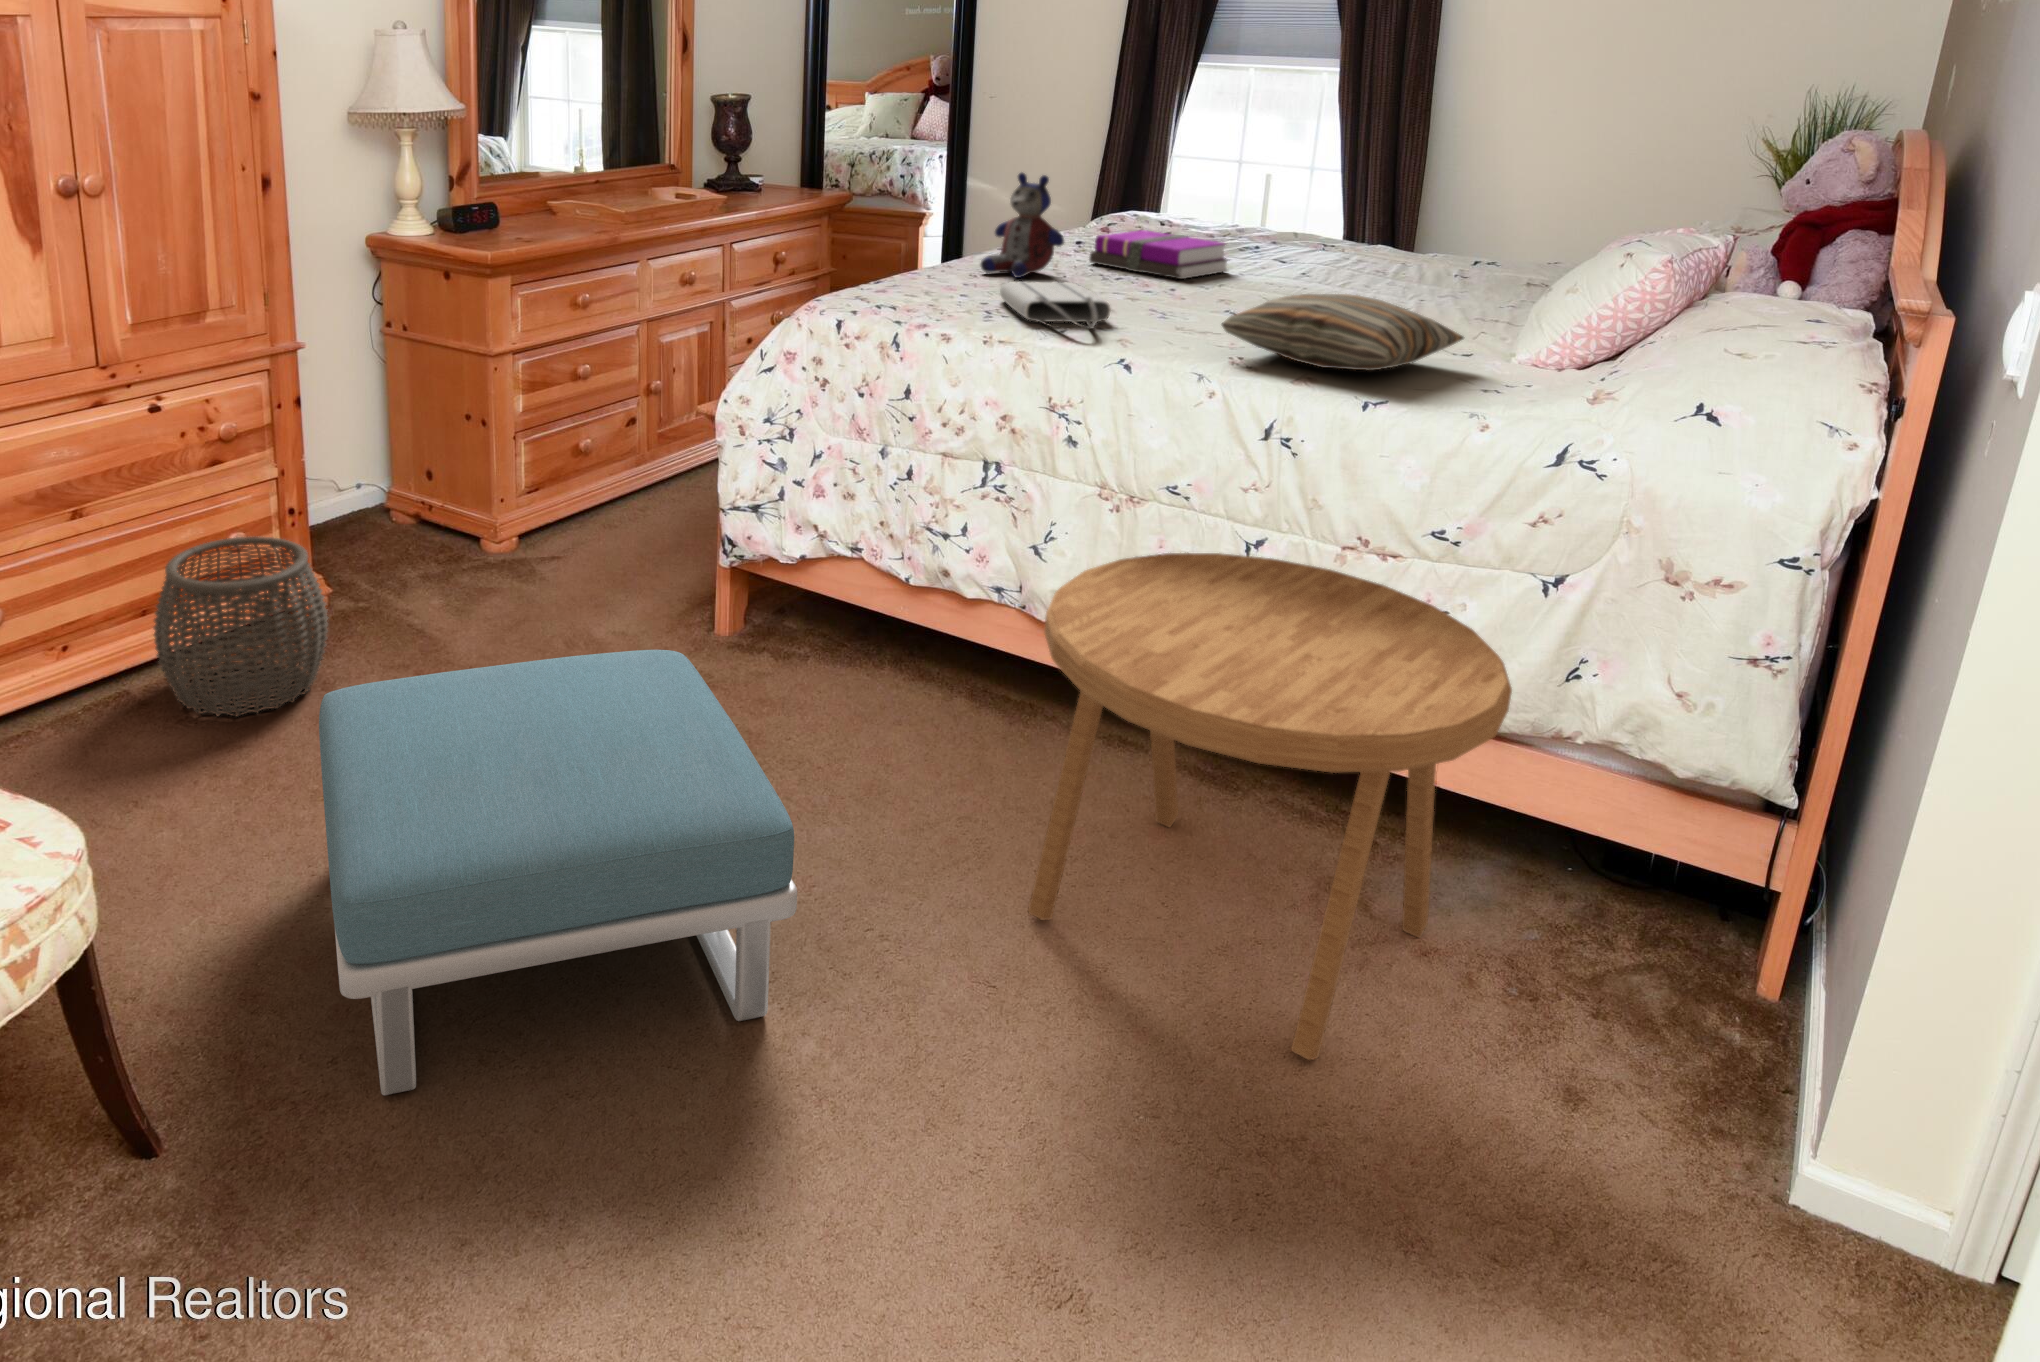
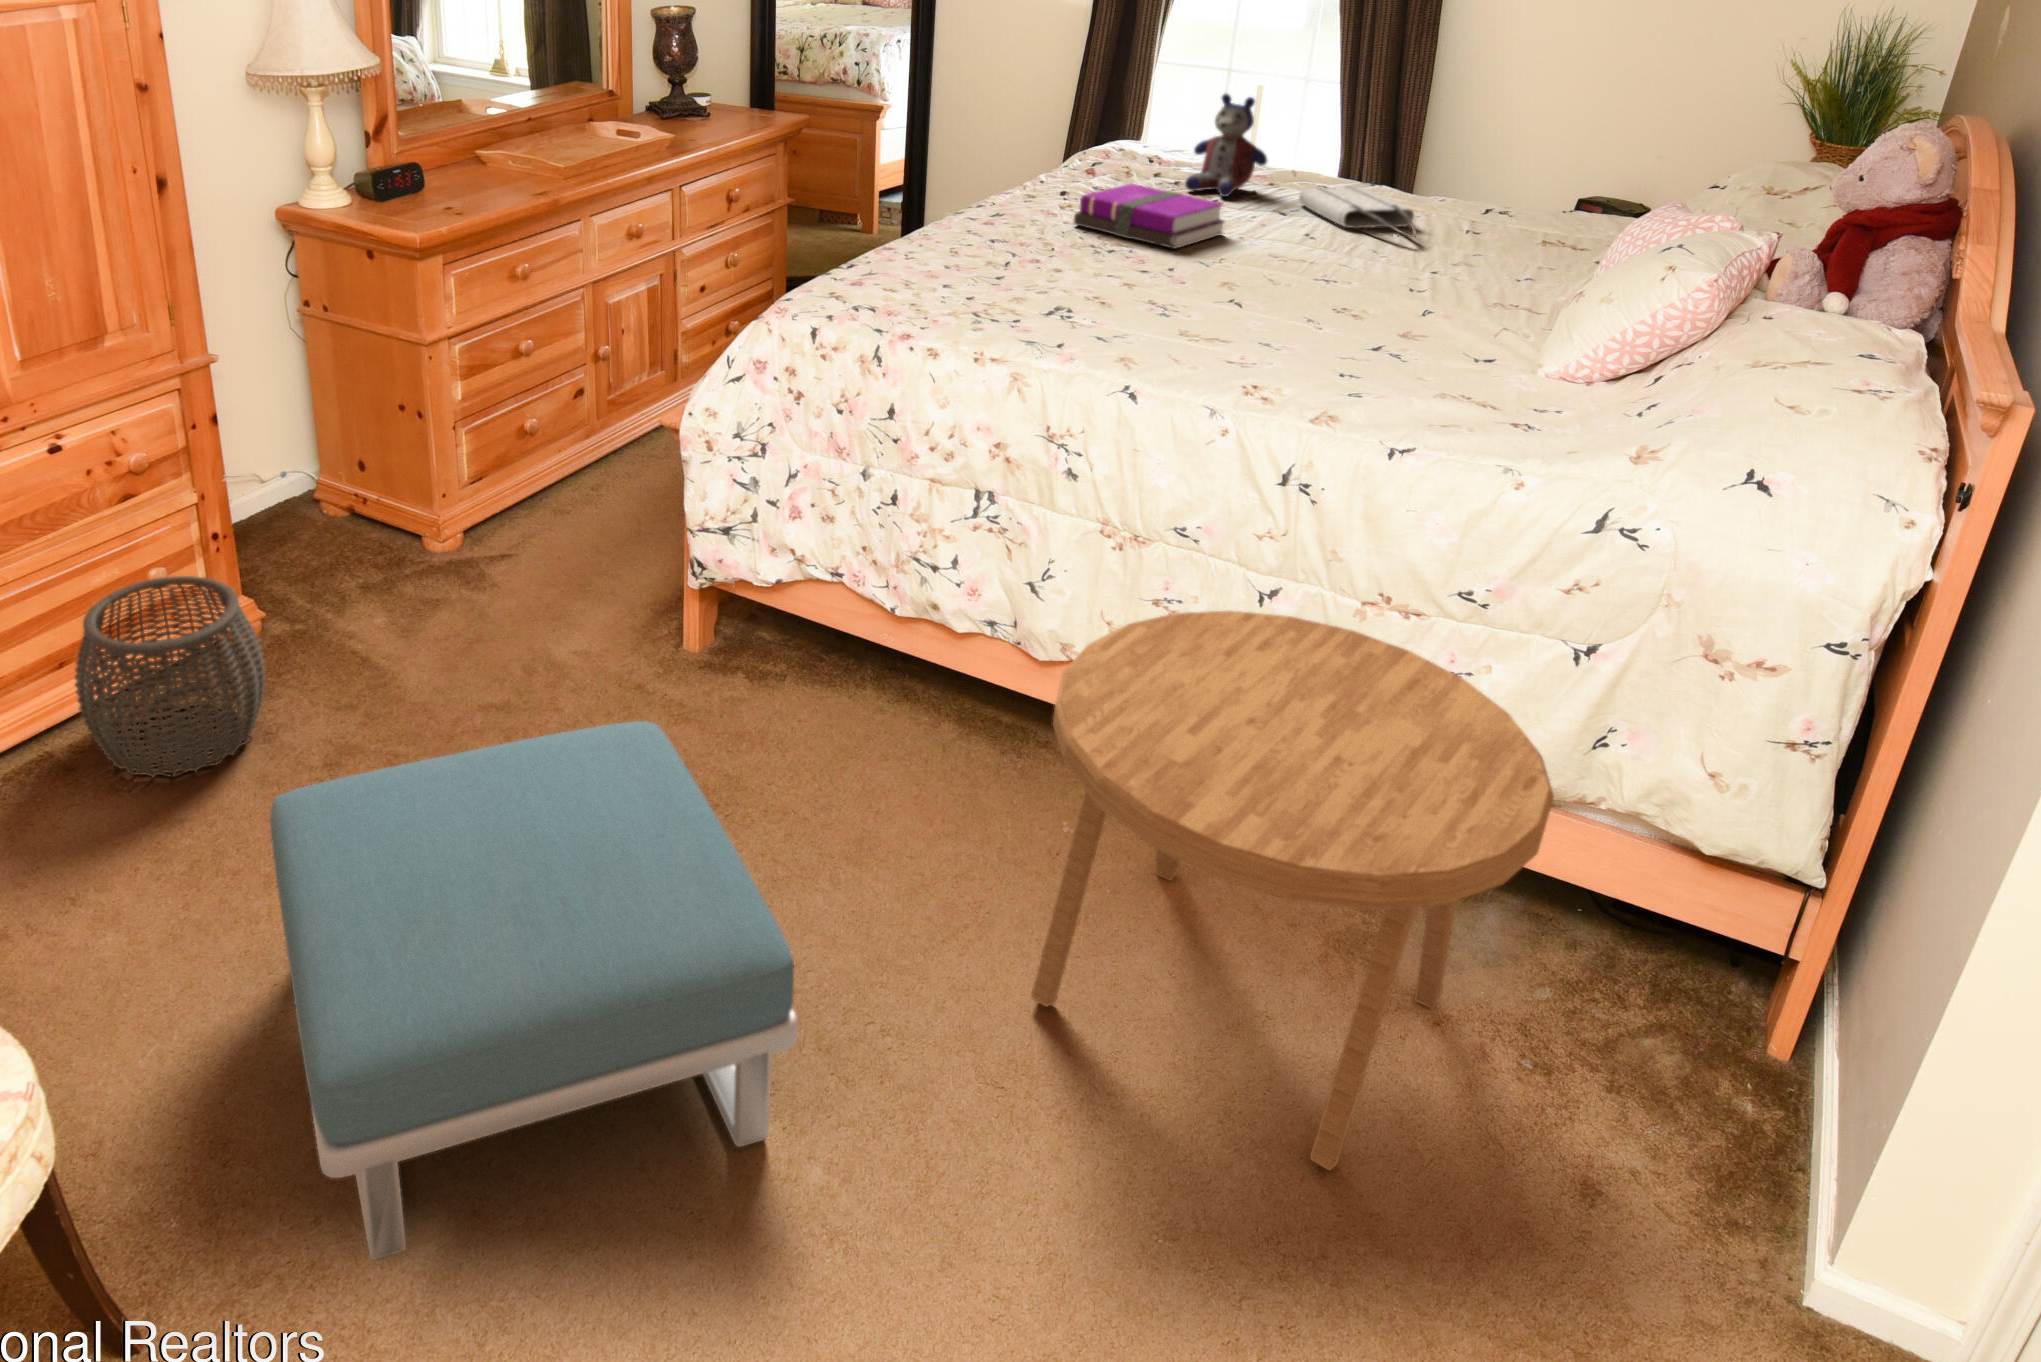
stuffed bear: present [981,173,1064,278] -> present [1185,94,1268,197]
tote bag: present [1000,281,1111,329] -> present [1299,187,1417,237]
pillow: present [1222,294,1464,371] -> none [1233,301,1496,402]

